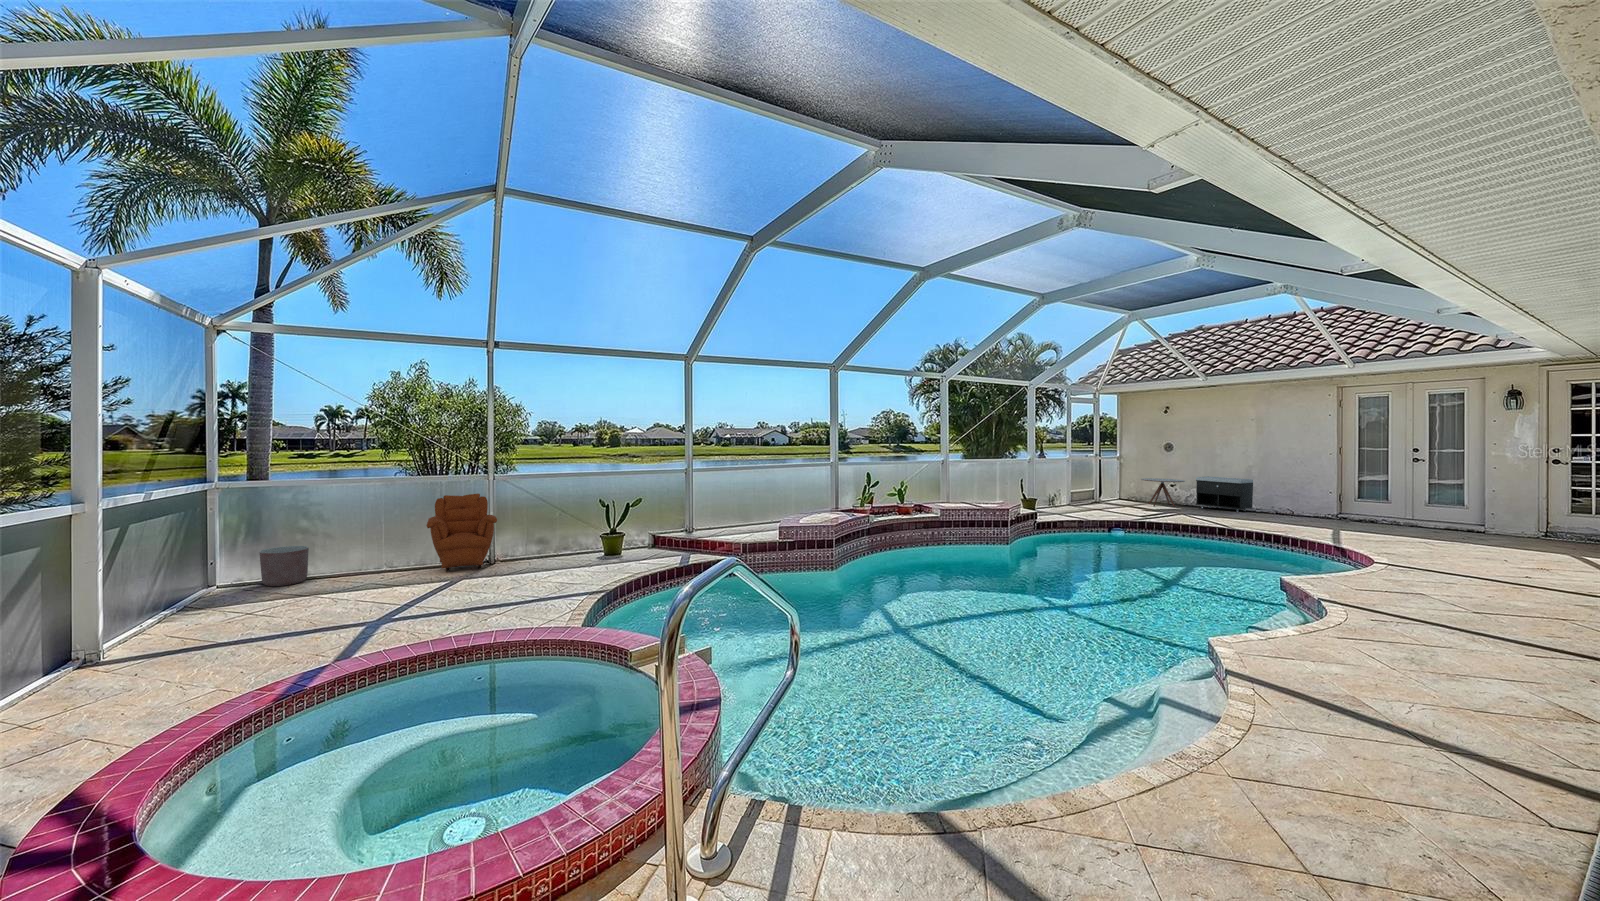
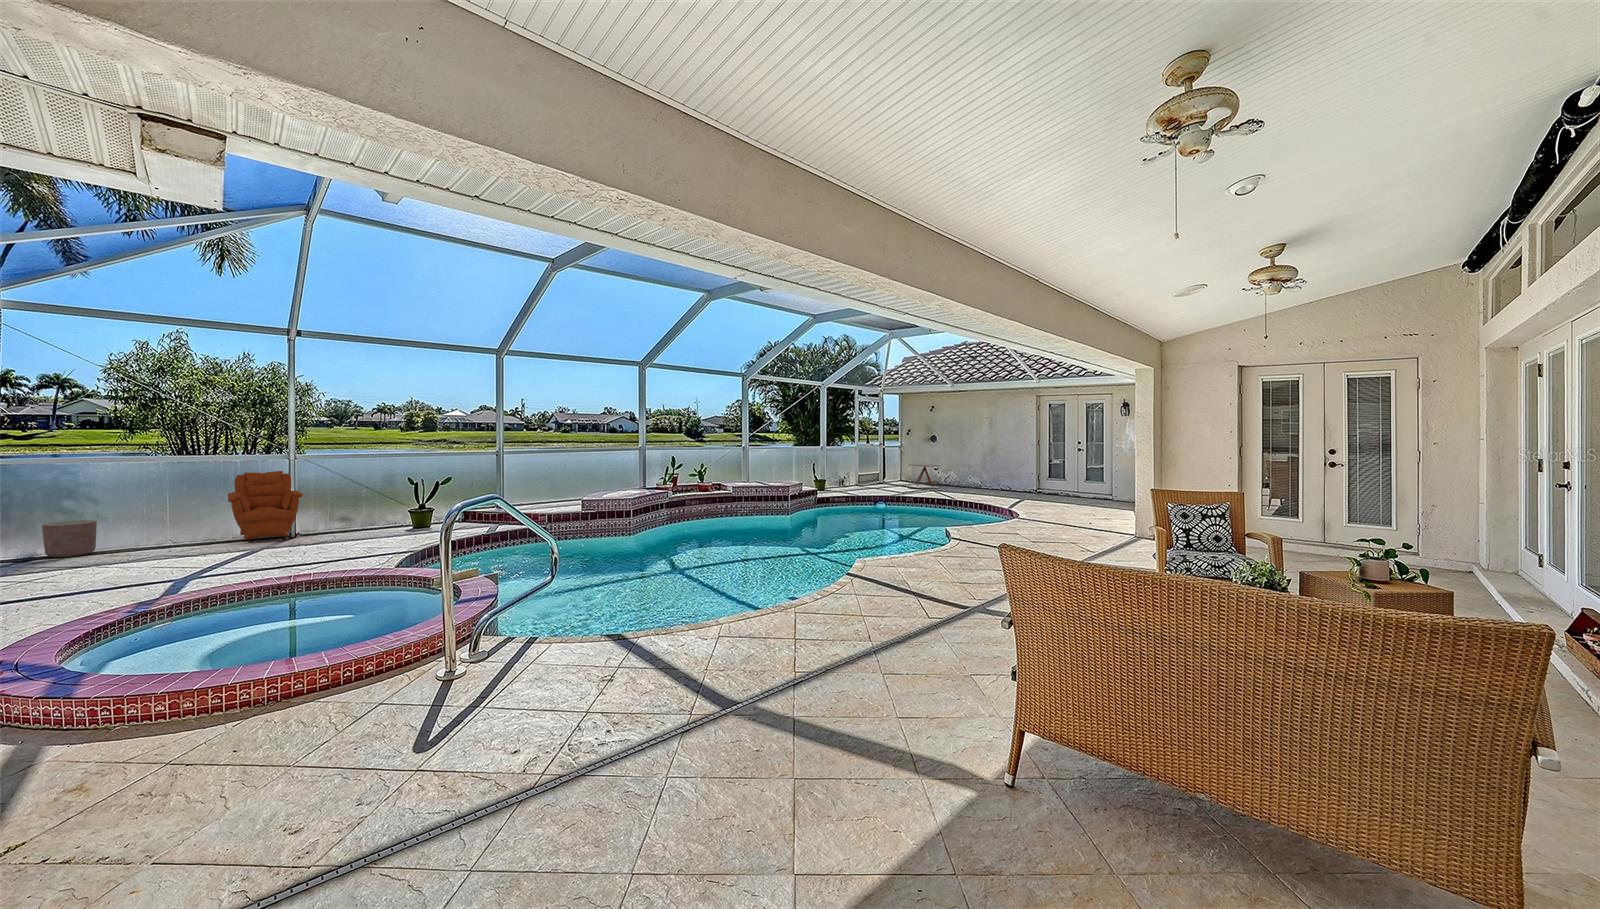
storage bench: present [1196,476,1253,512] -> none [947,462,986,490]

